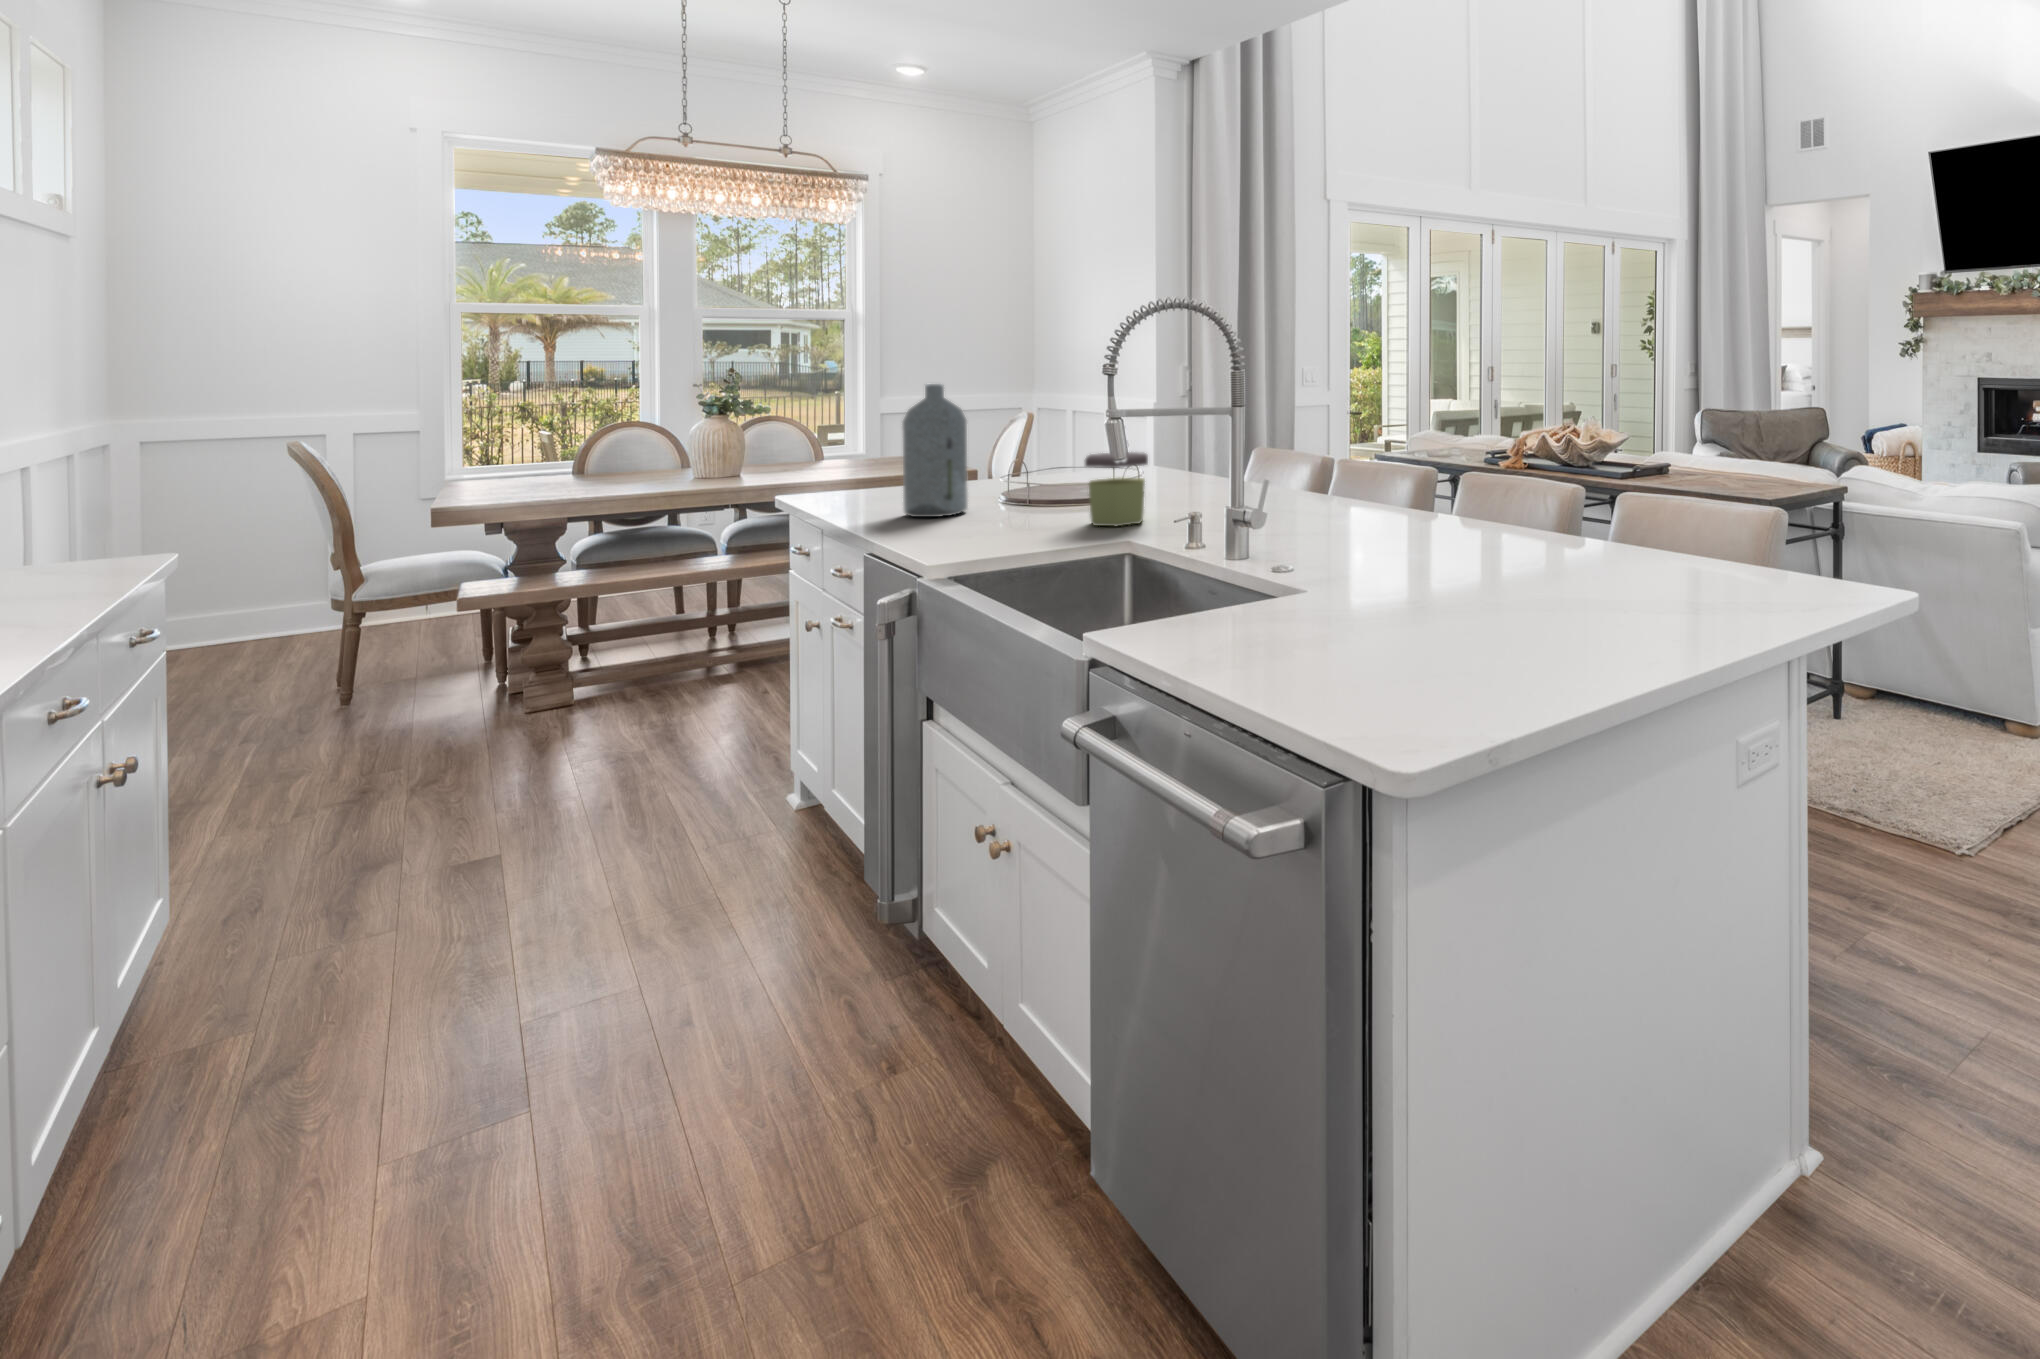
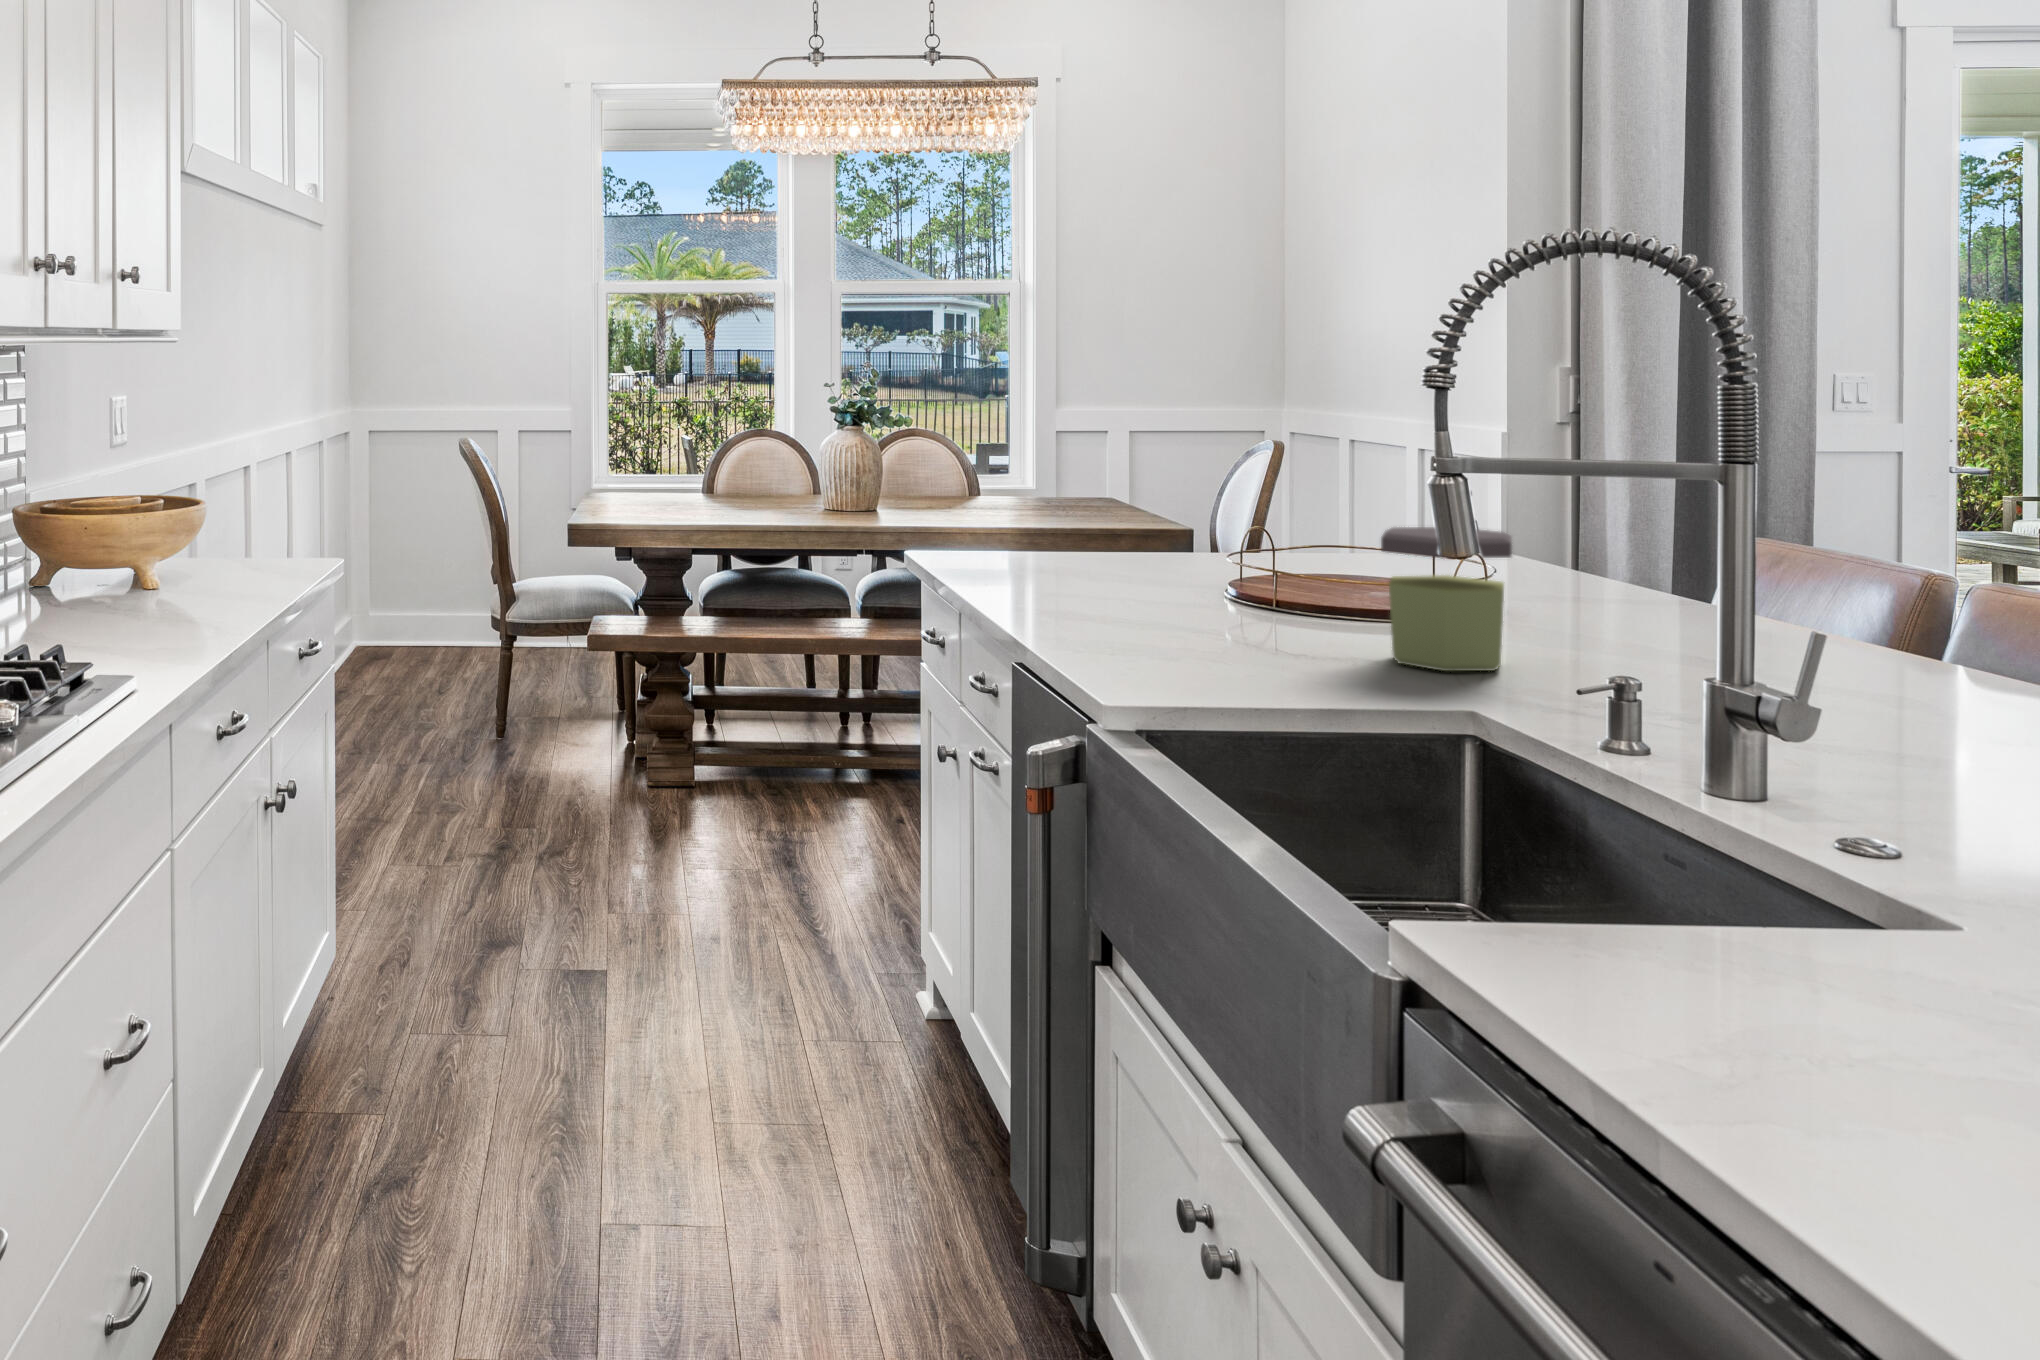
bottle: present [902,384,968,517] -> none [1070,390,1172,612]

